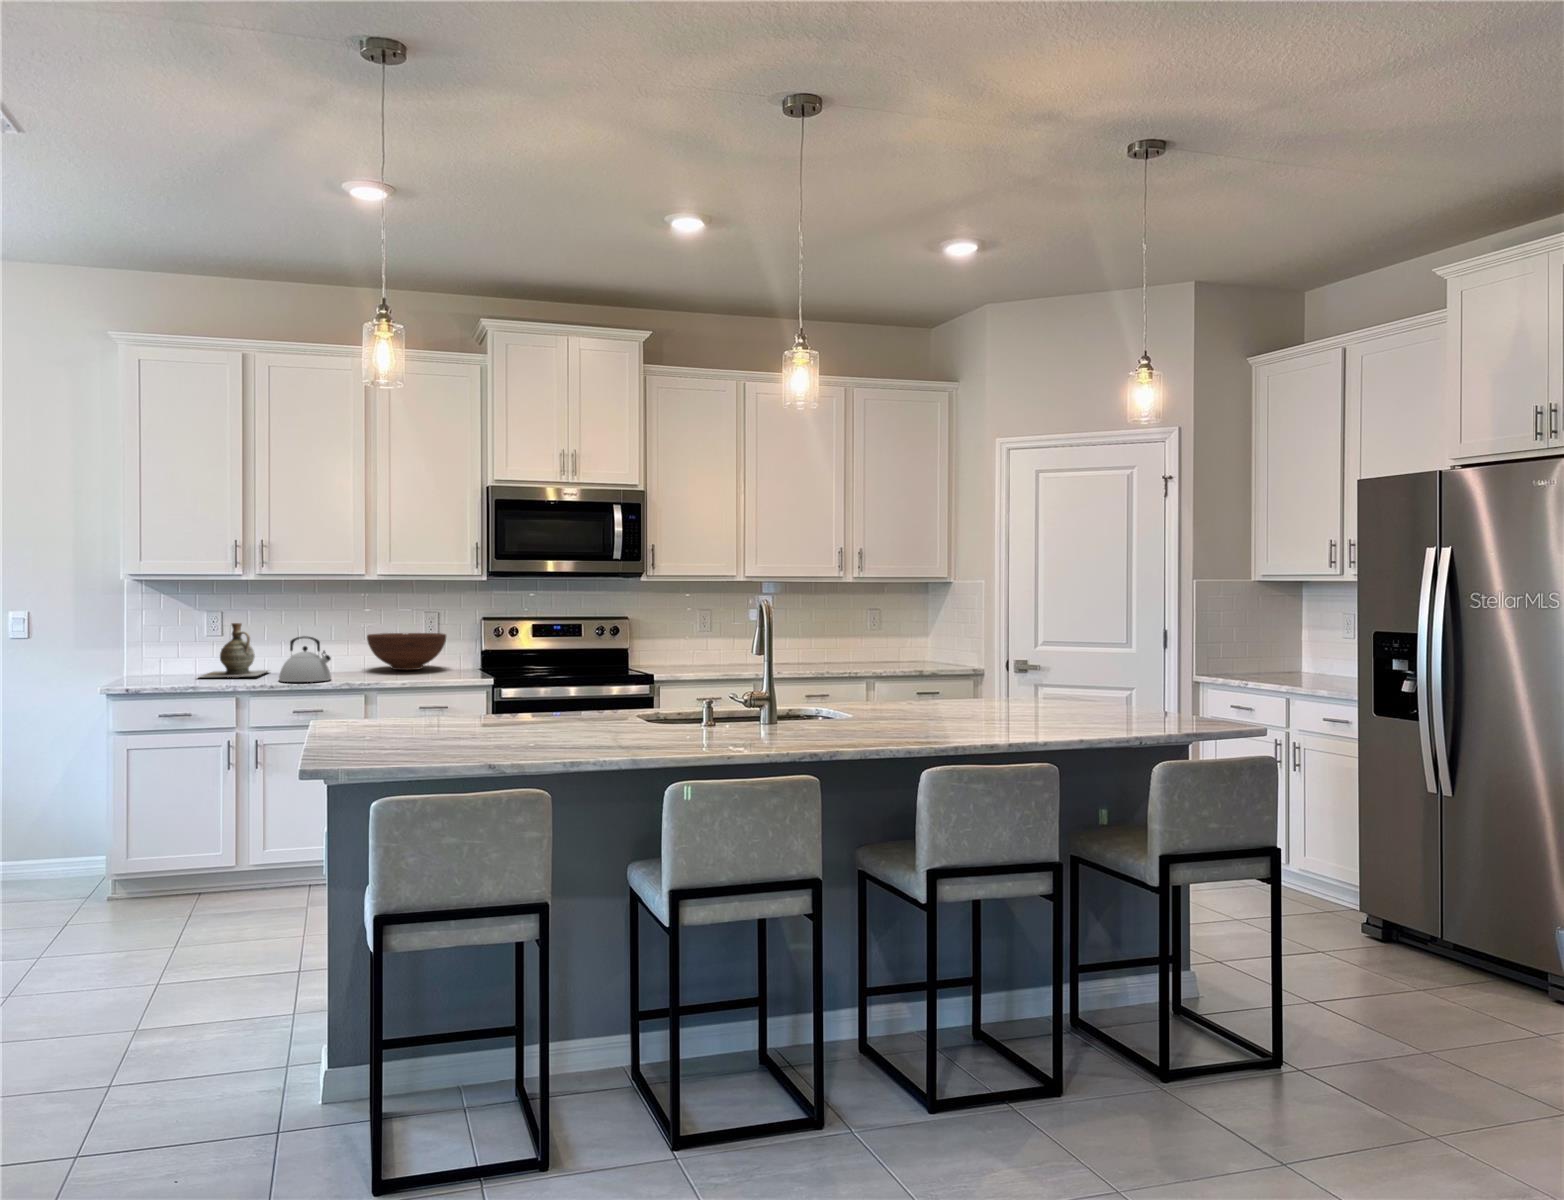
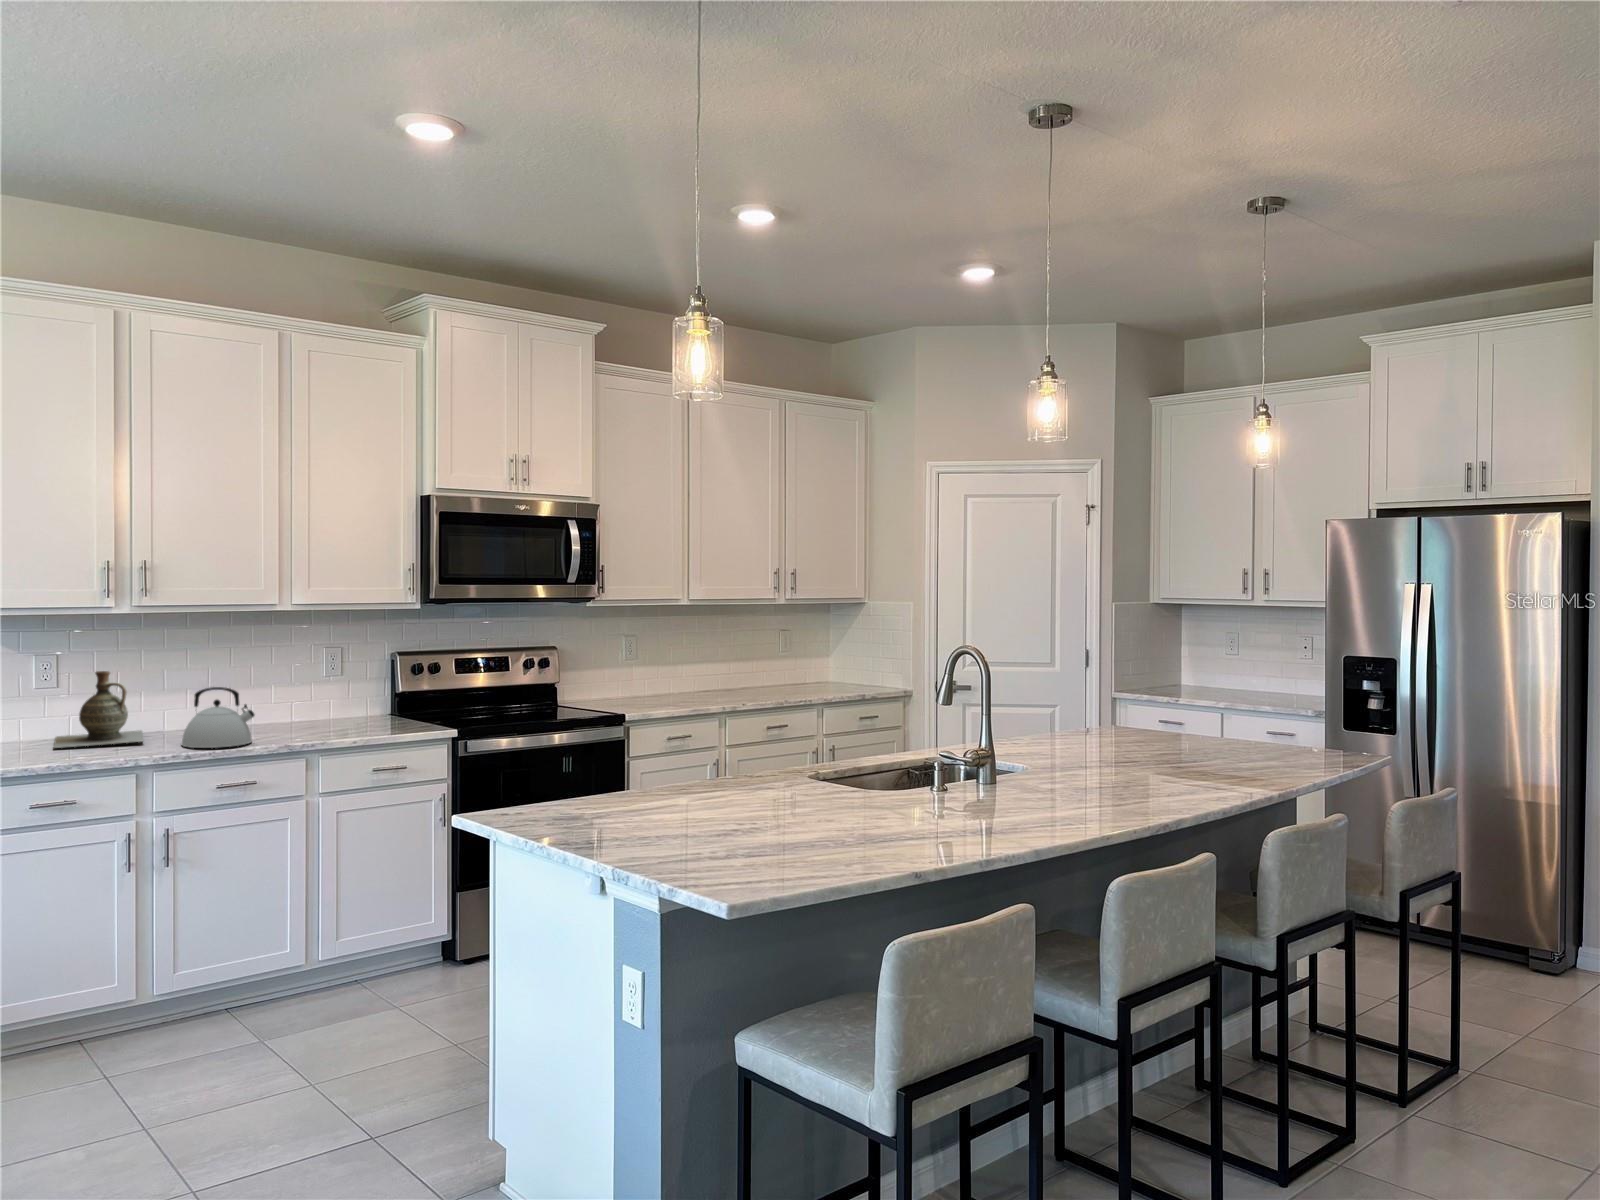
fruit bowl: present [367,633,446,670] -> none [266,673,367,721]

